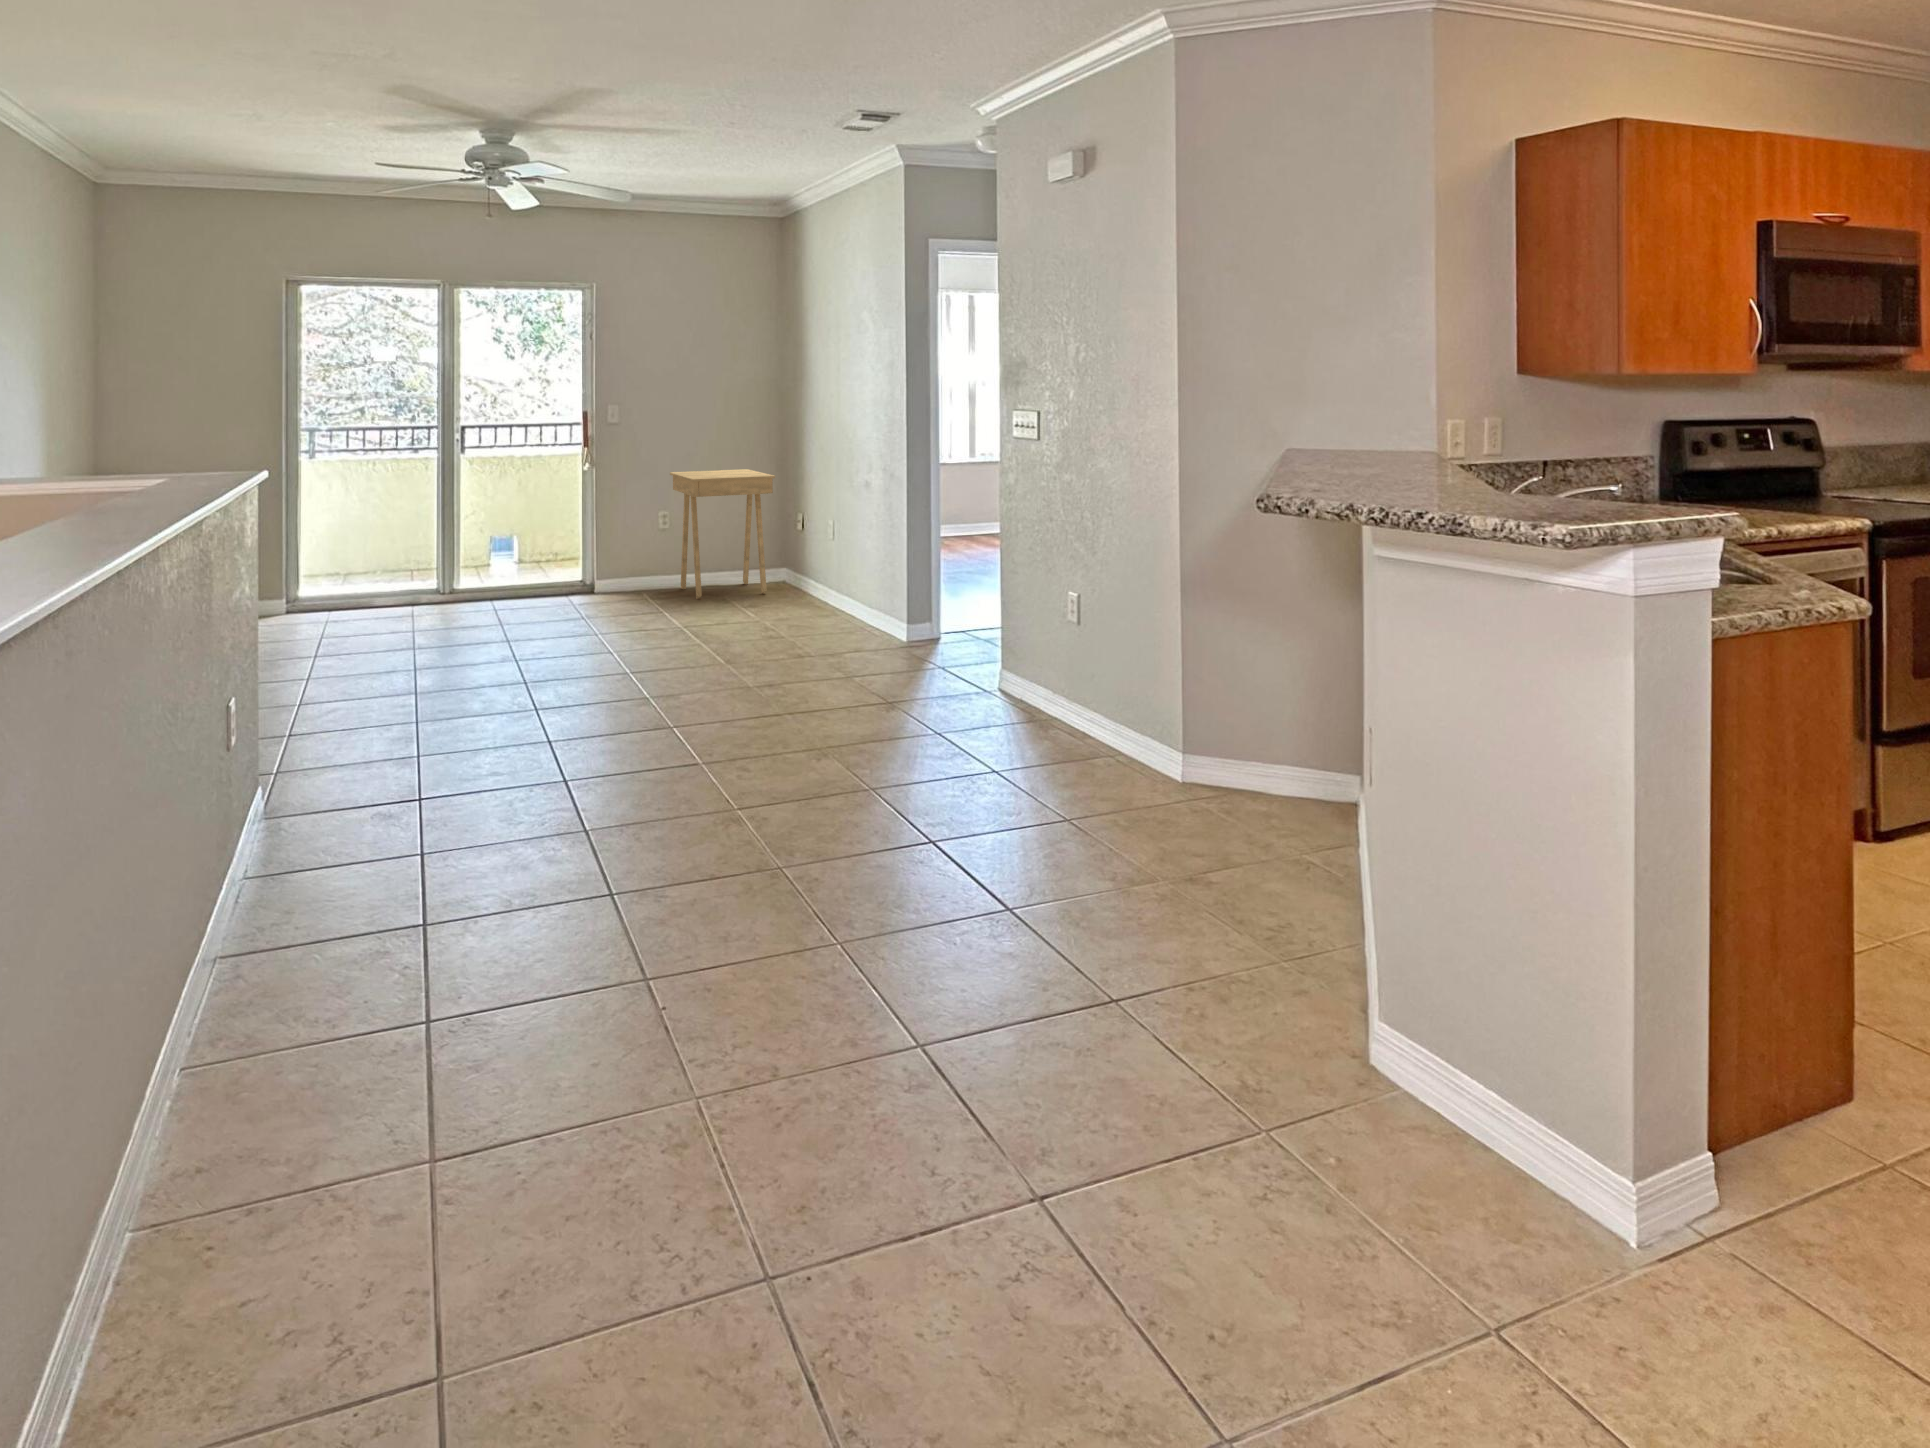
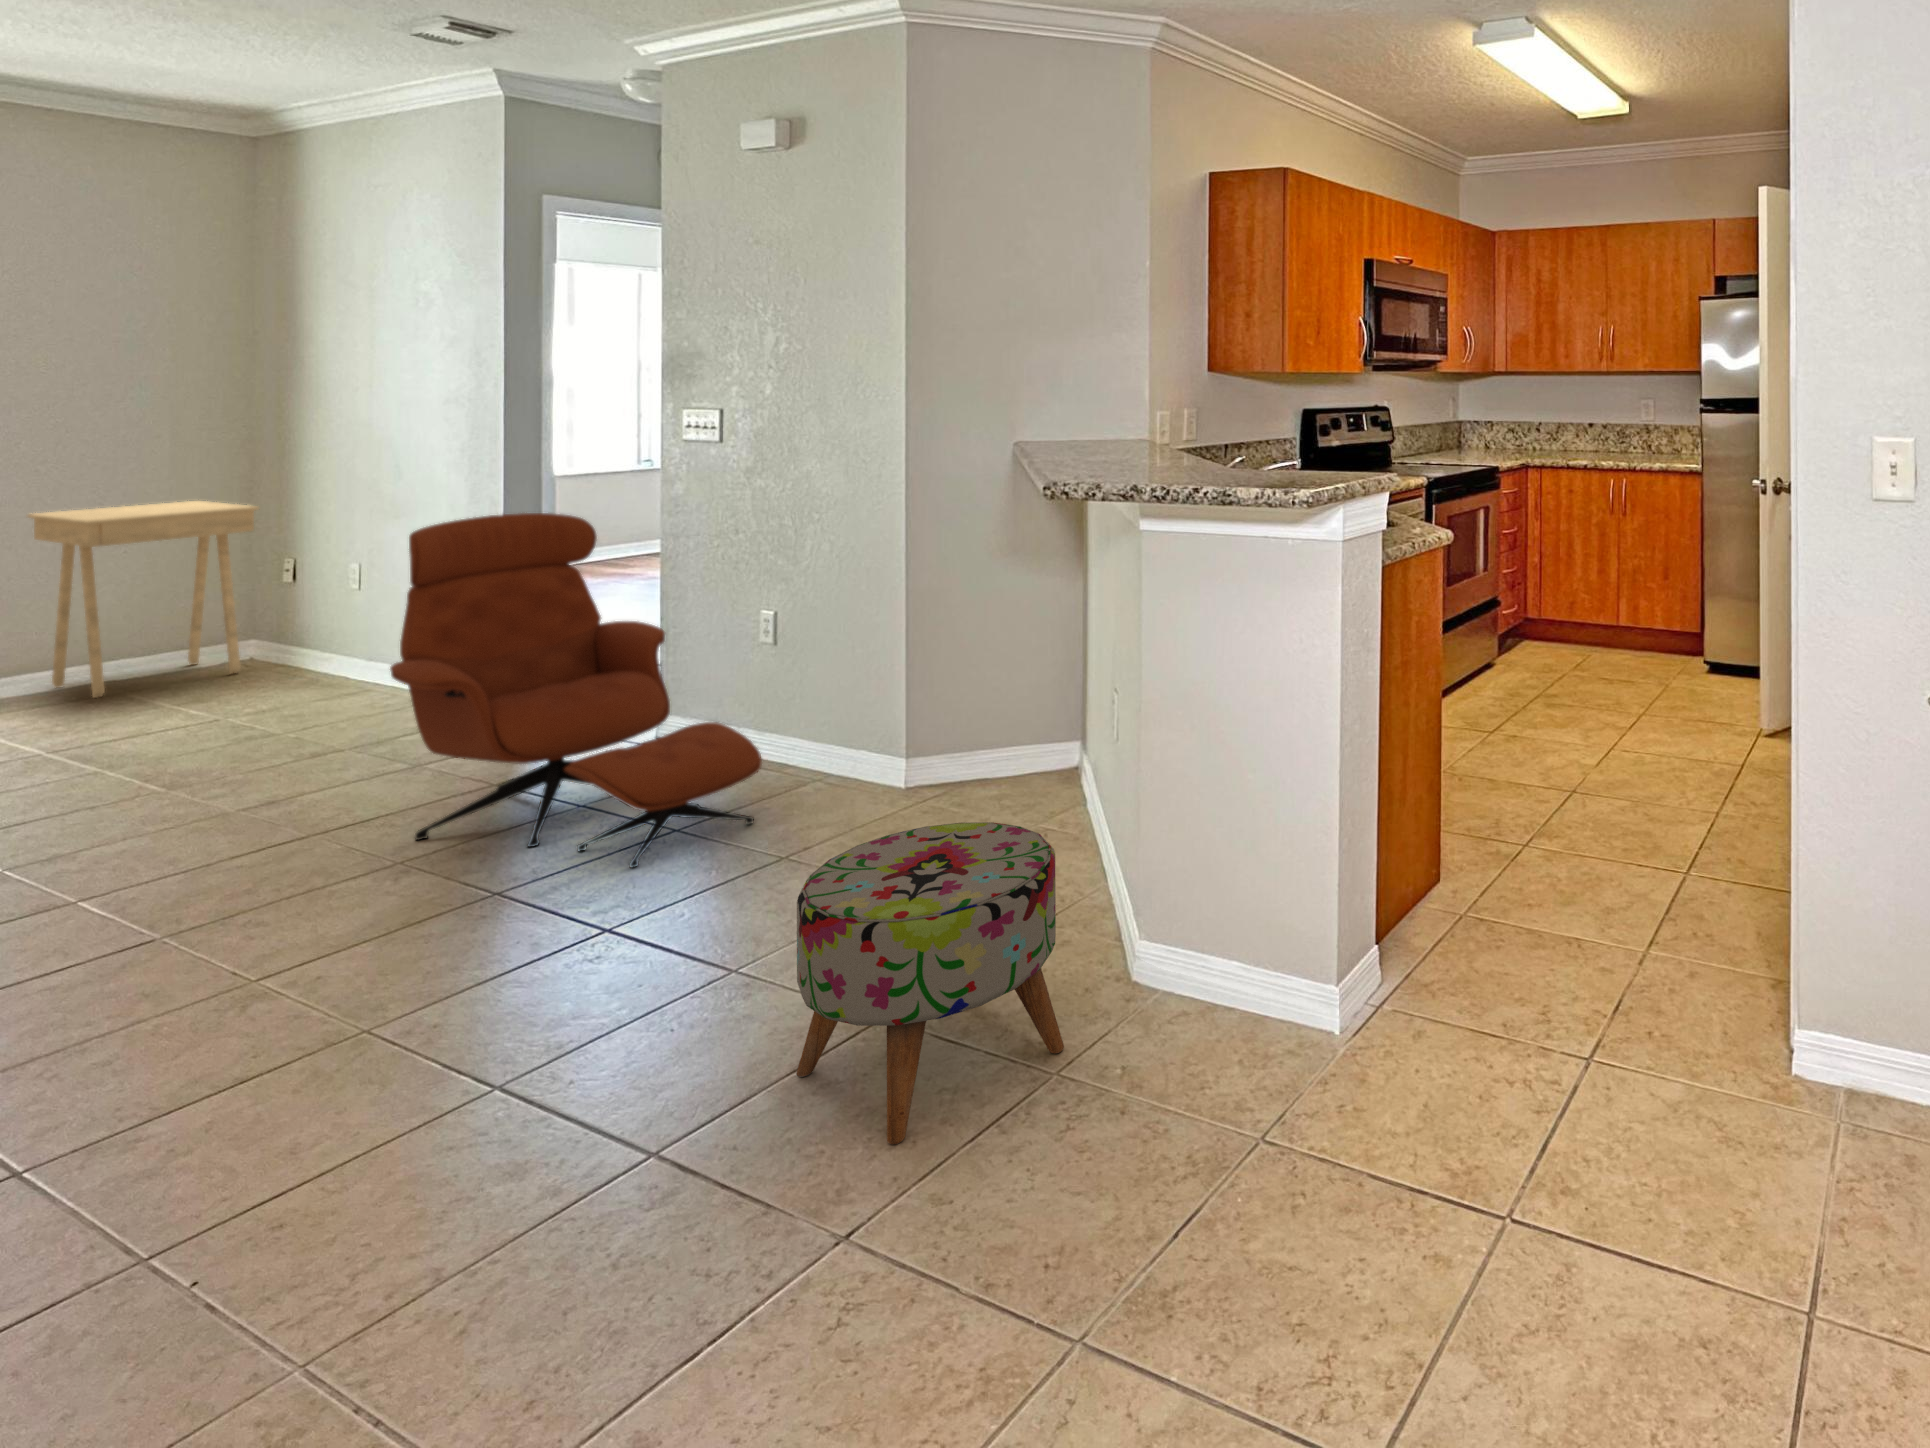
lounge chair: none [818,493,1058,801] -> present [390,513,762,868]
ottoman: none [1033,828,1282,1130] -> present [797,822,1064,1144]

